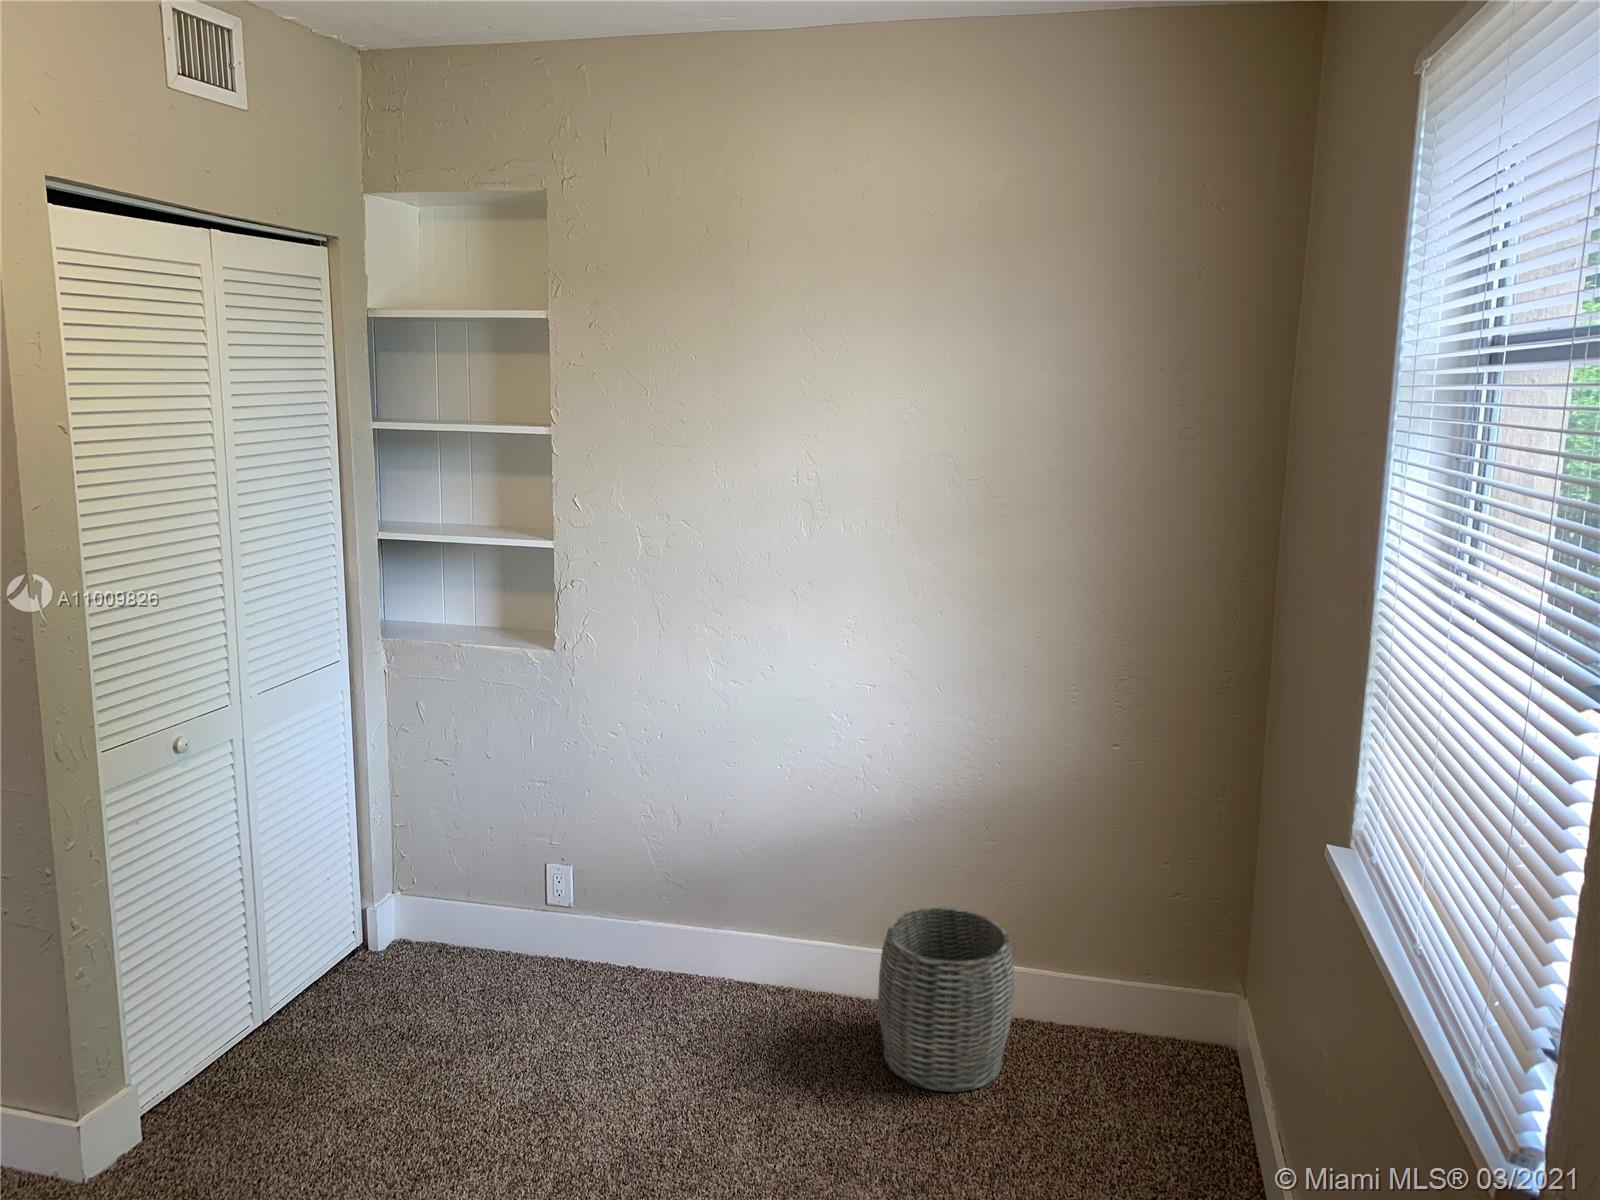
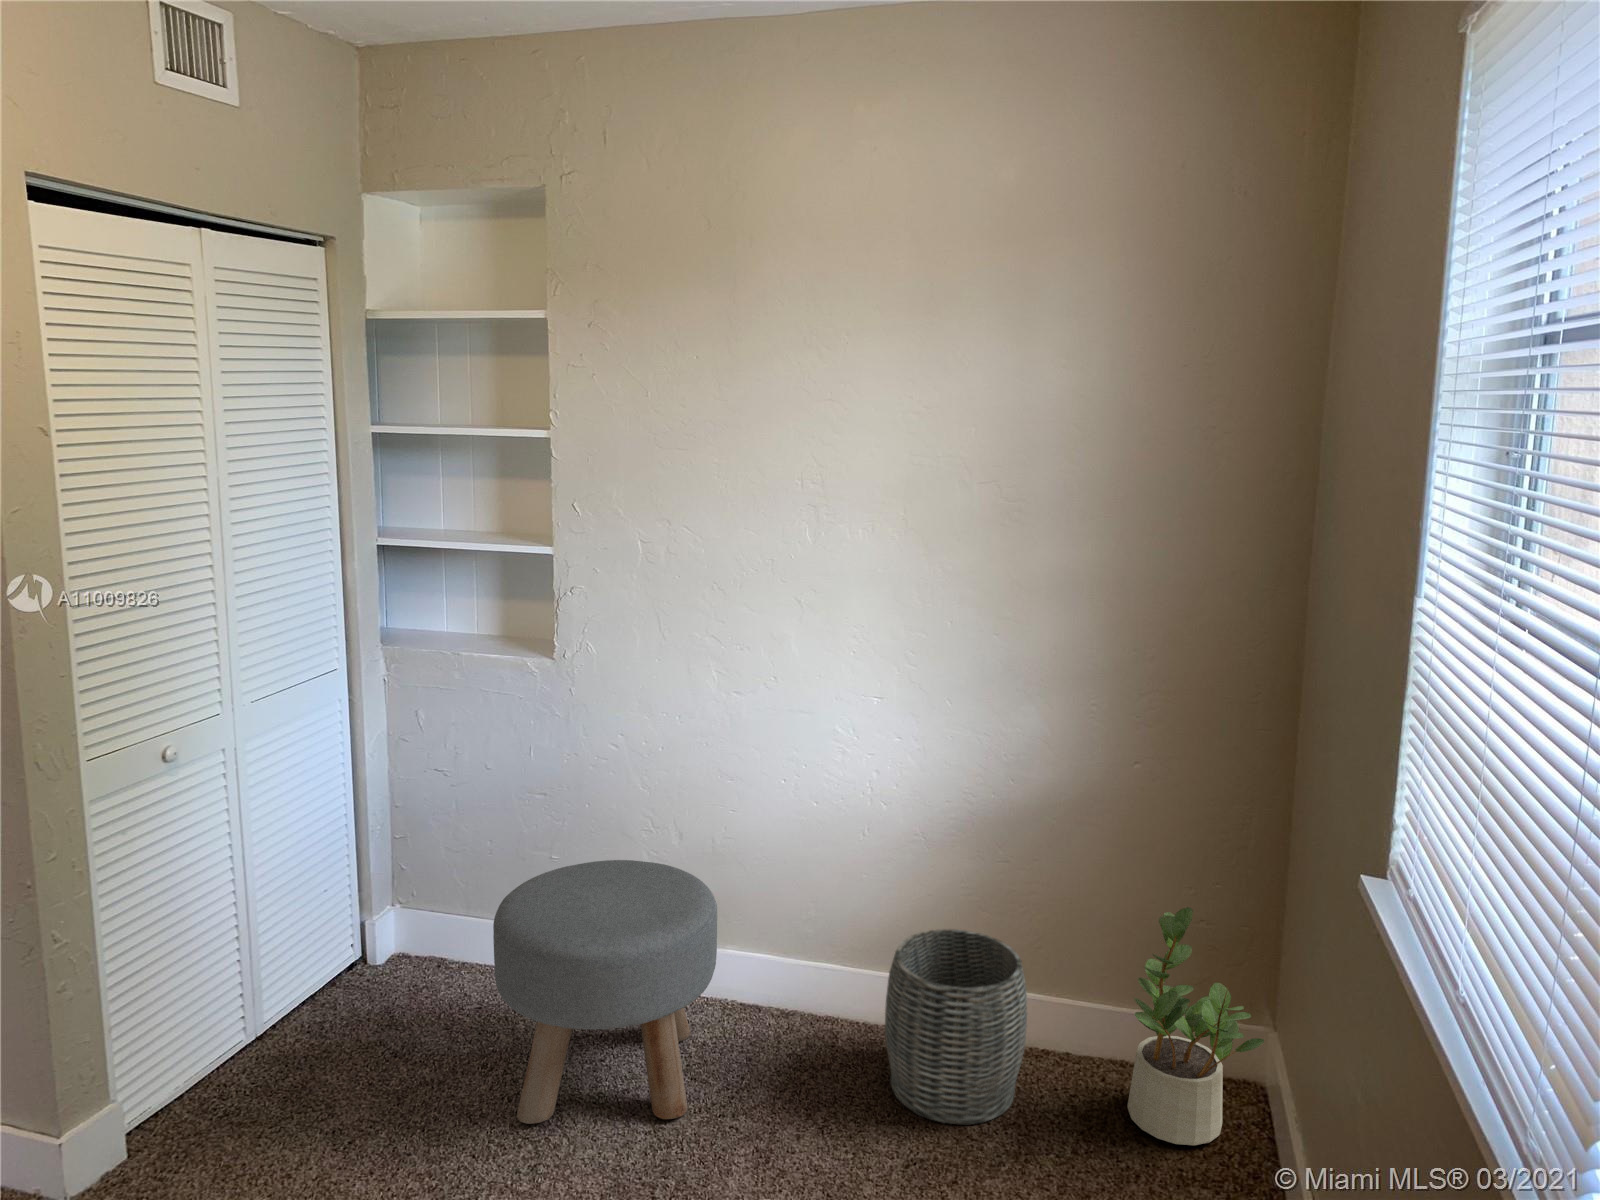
ottoman: none [501,845,717,1099] -> present [493,860,717,1124]
potted plant: none [1109,882,1238,1107] -> present [1127,907,1264,1145]

